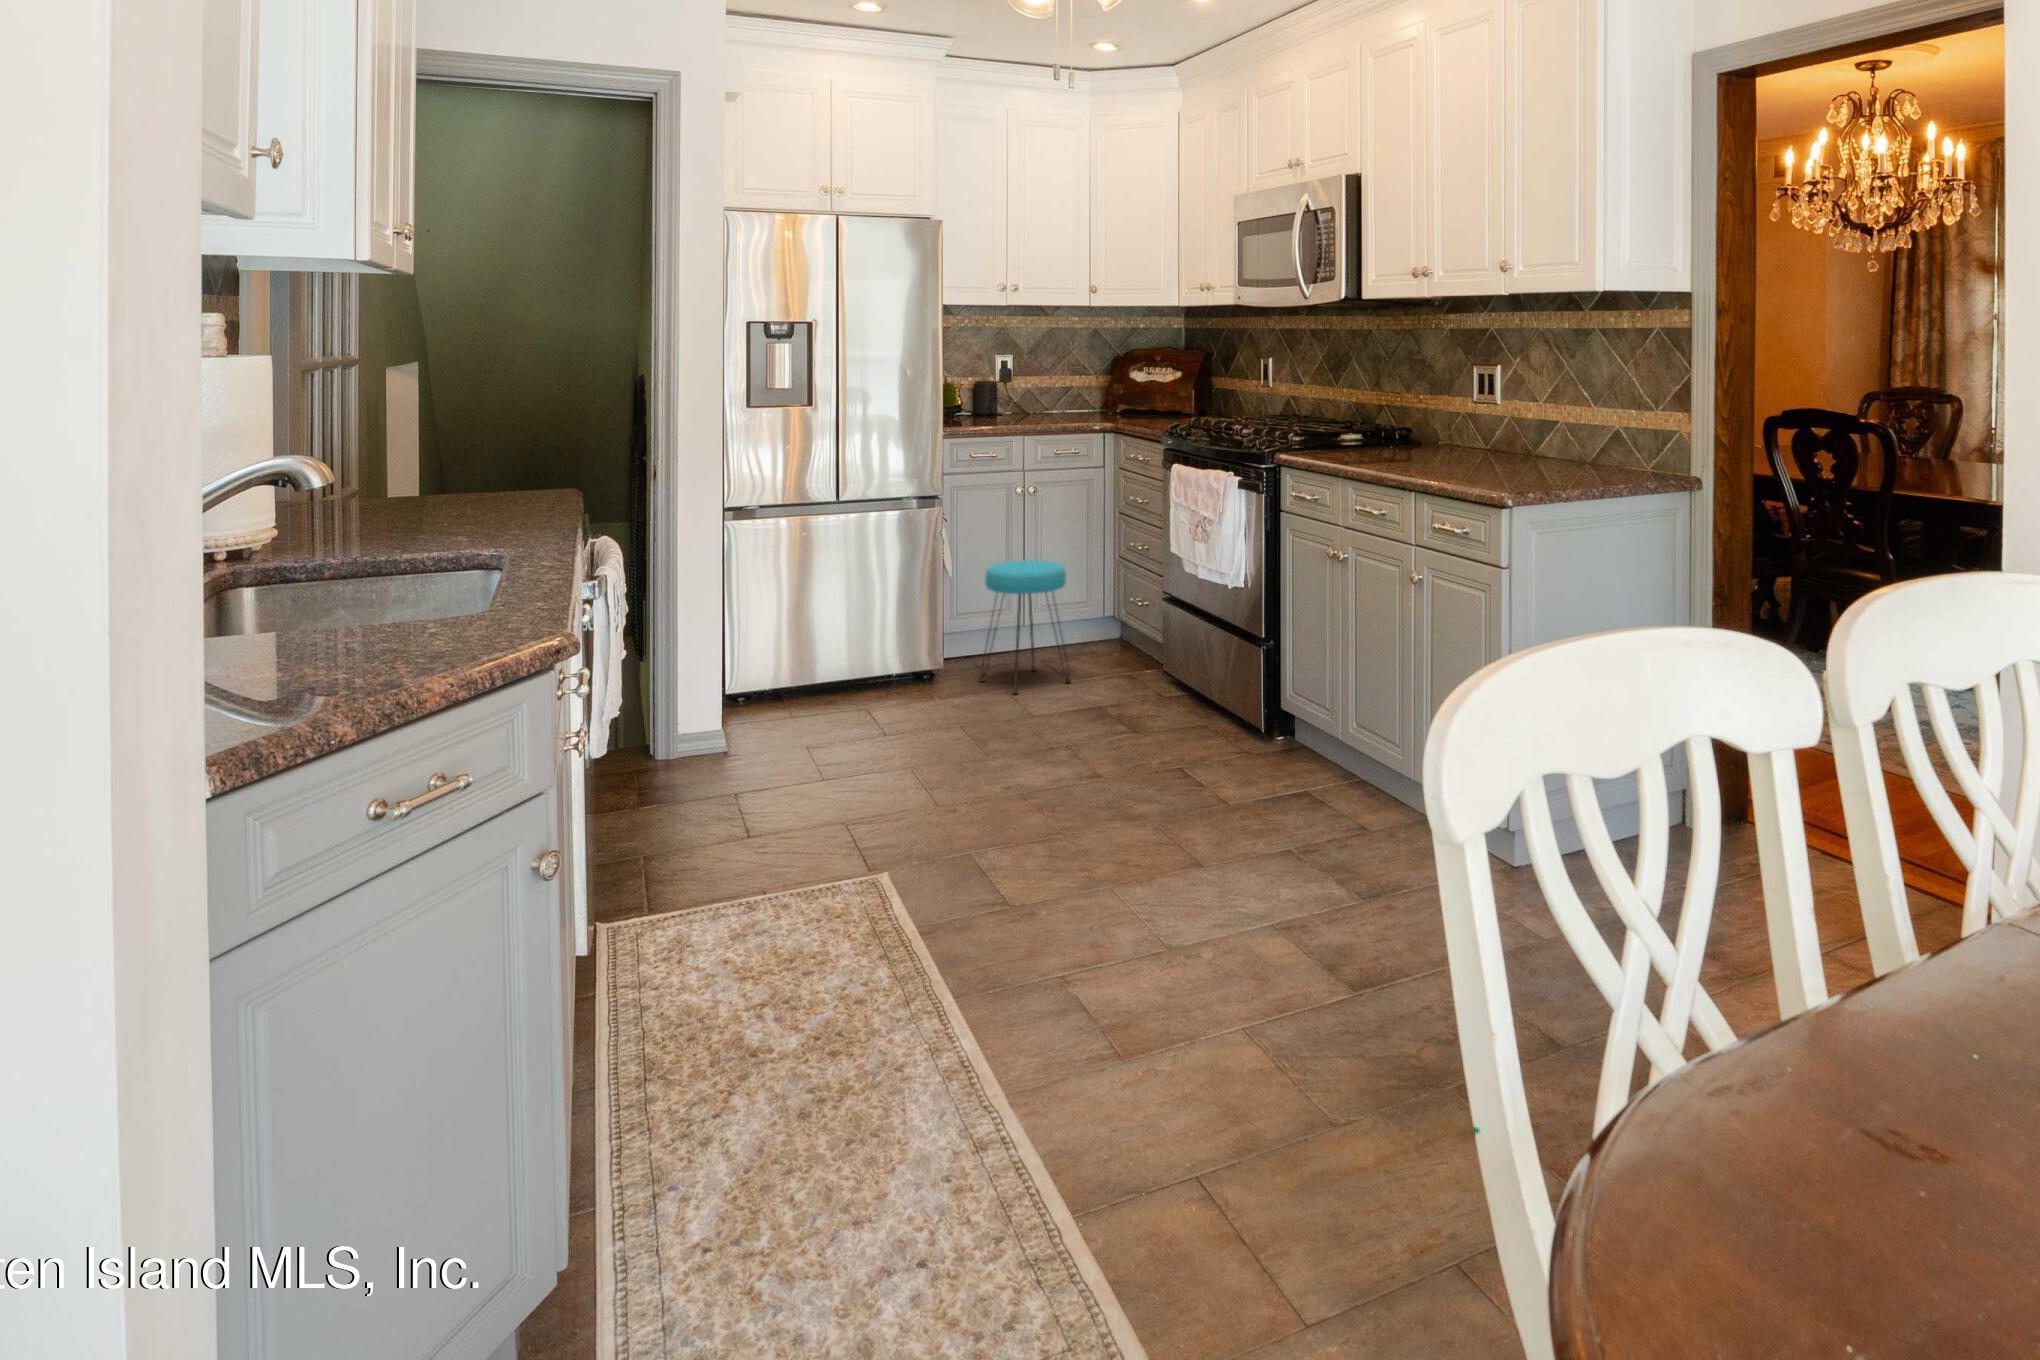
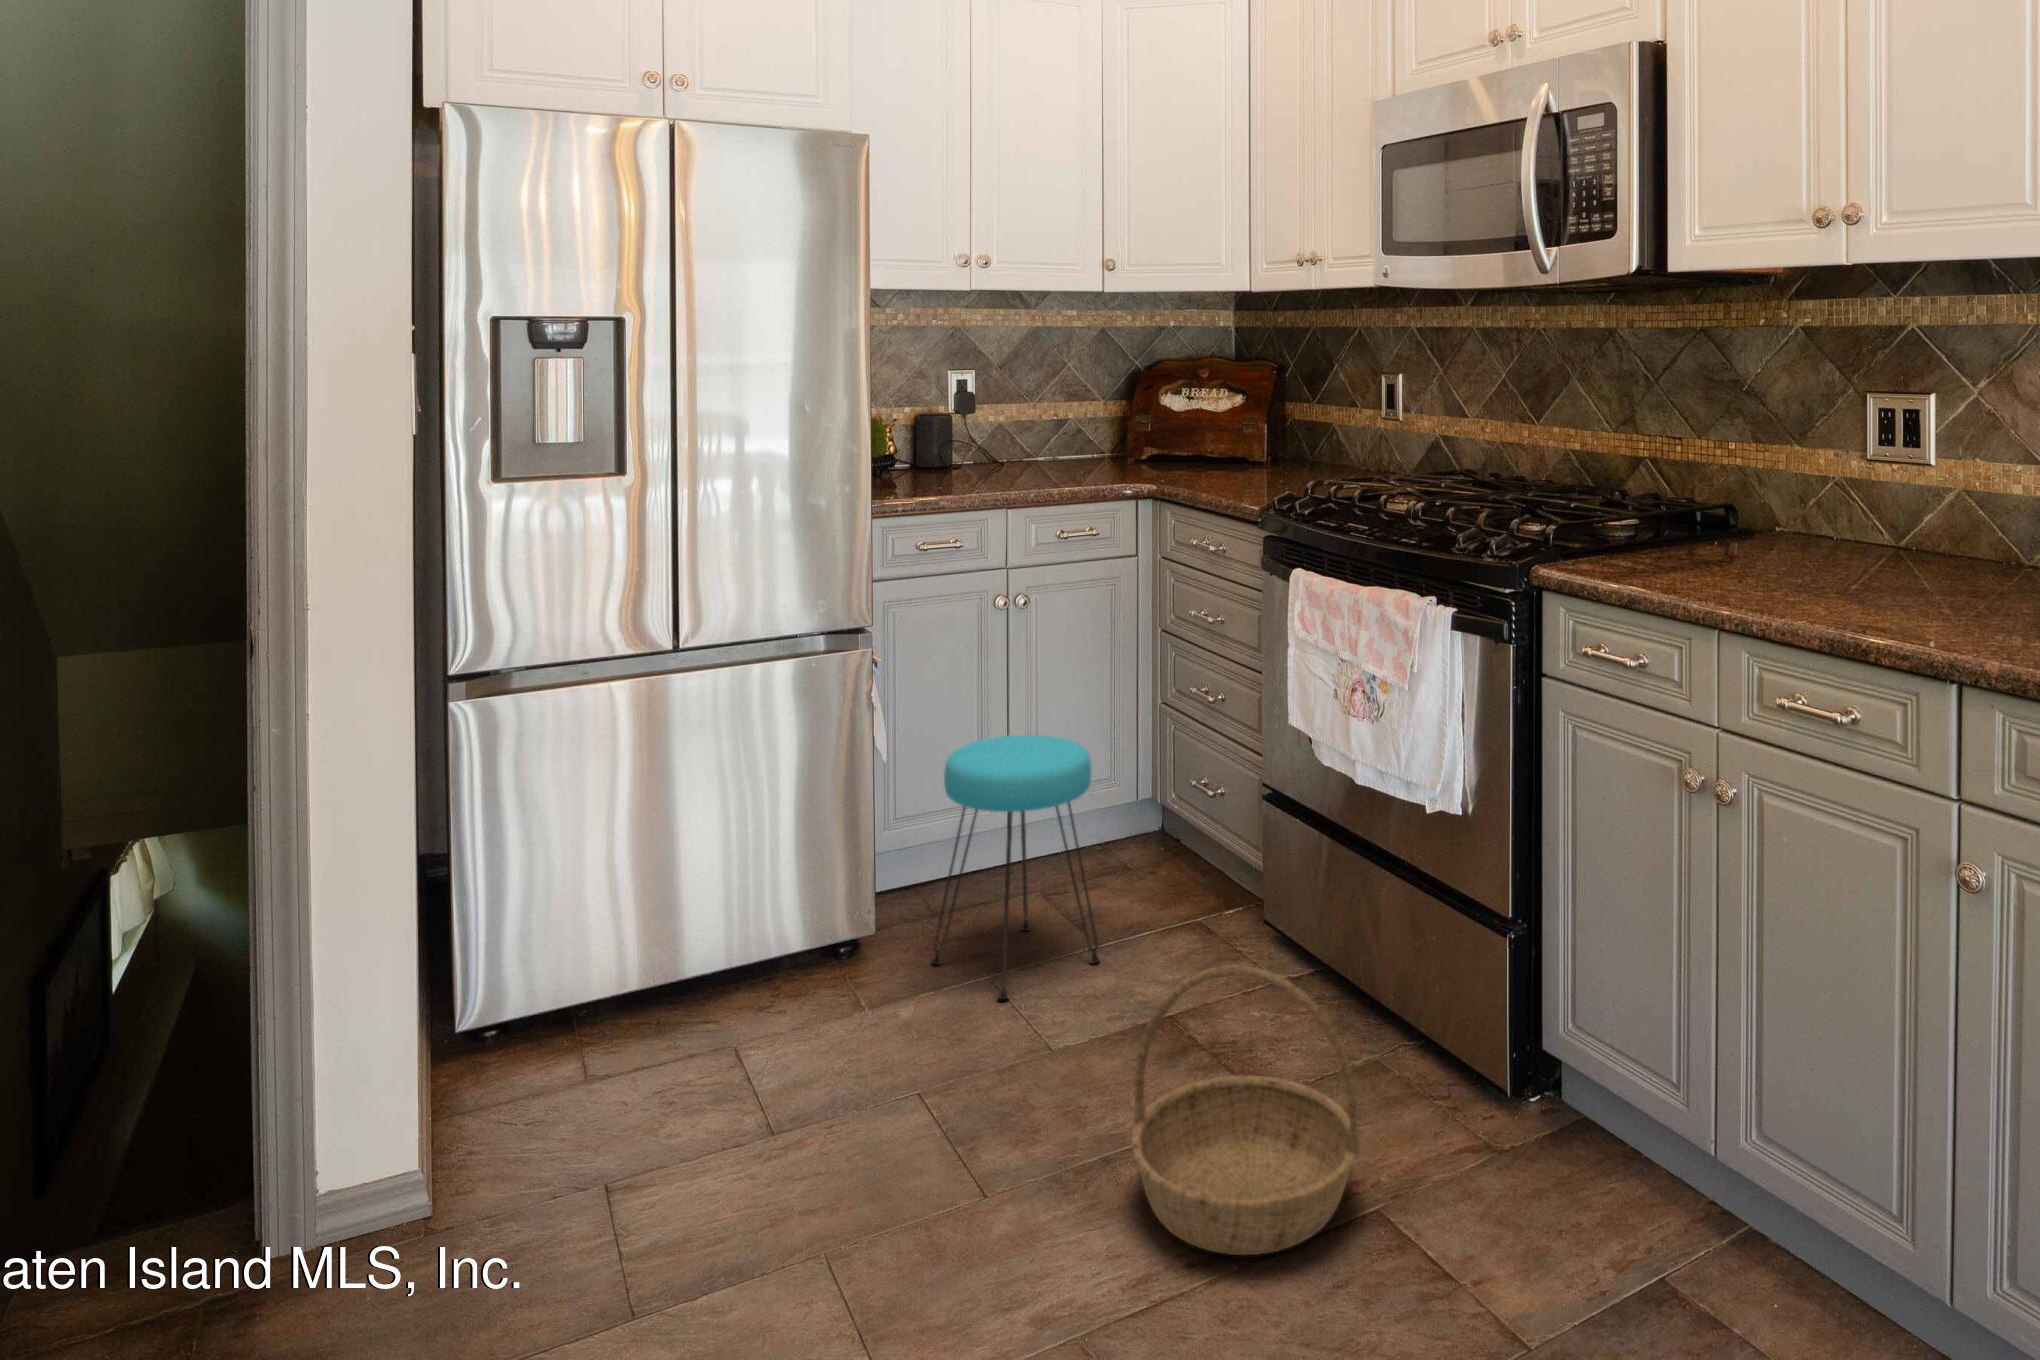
basket: none [1061,641,1171,766] -> present [1131,964,1360,1255]

